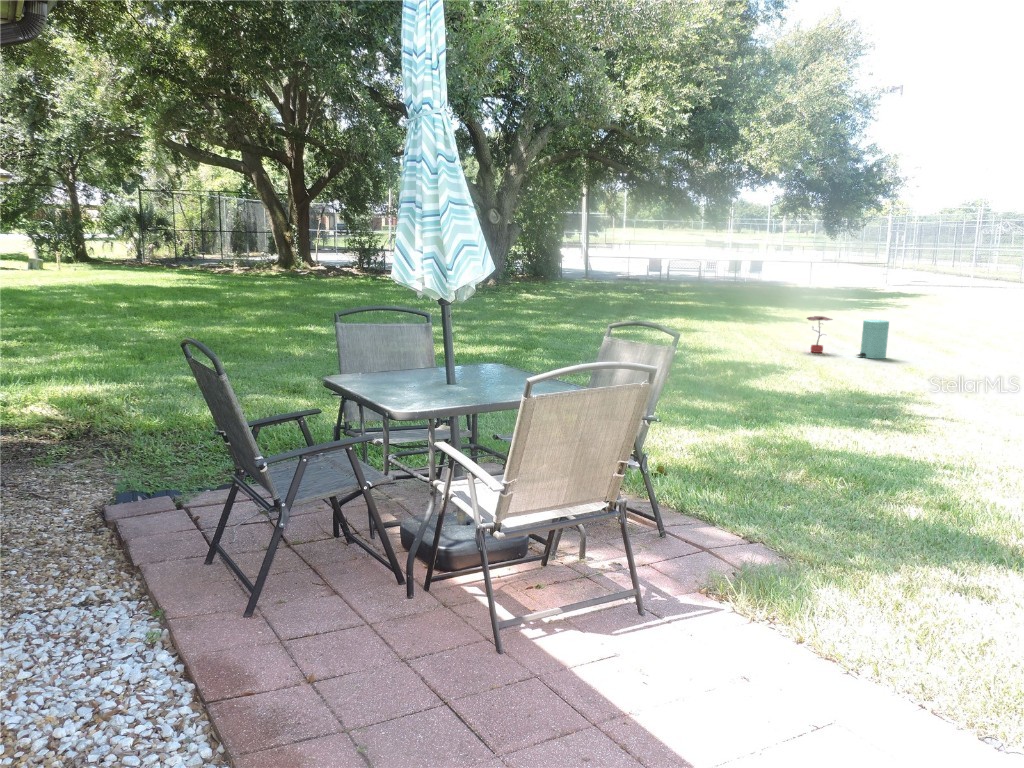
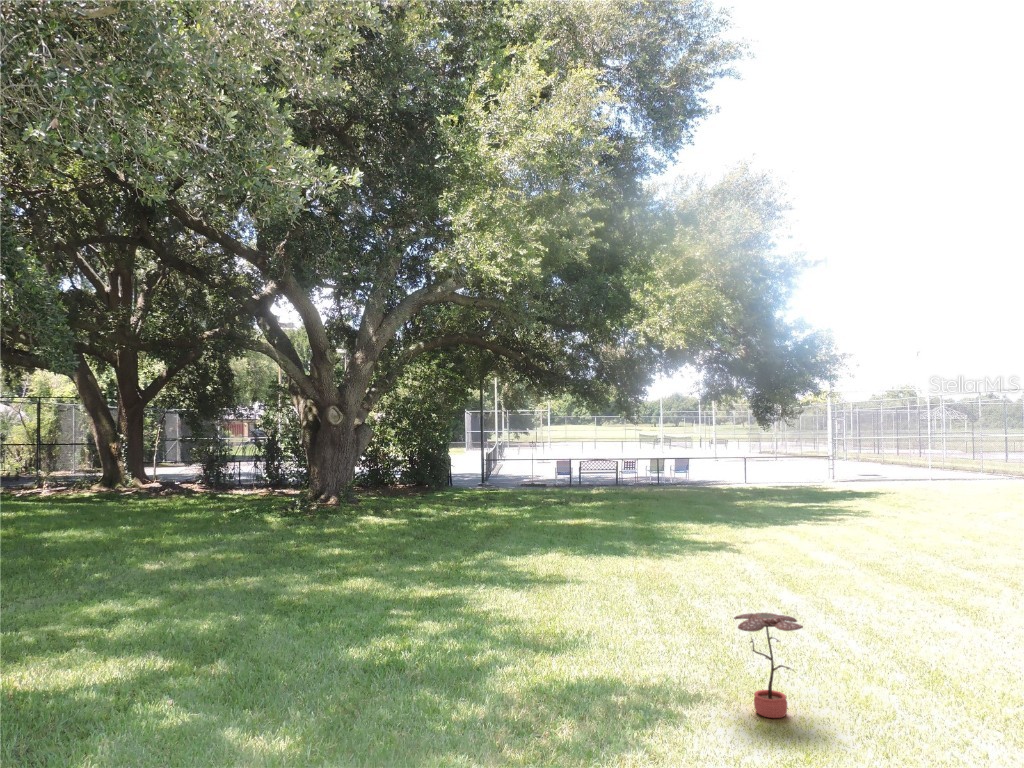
trash can: present [858,320,889,359] -> none [885,626,974,756]

